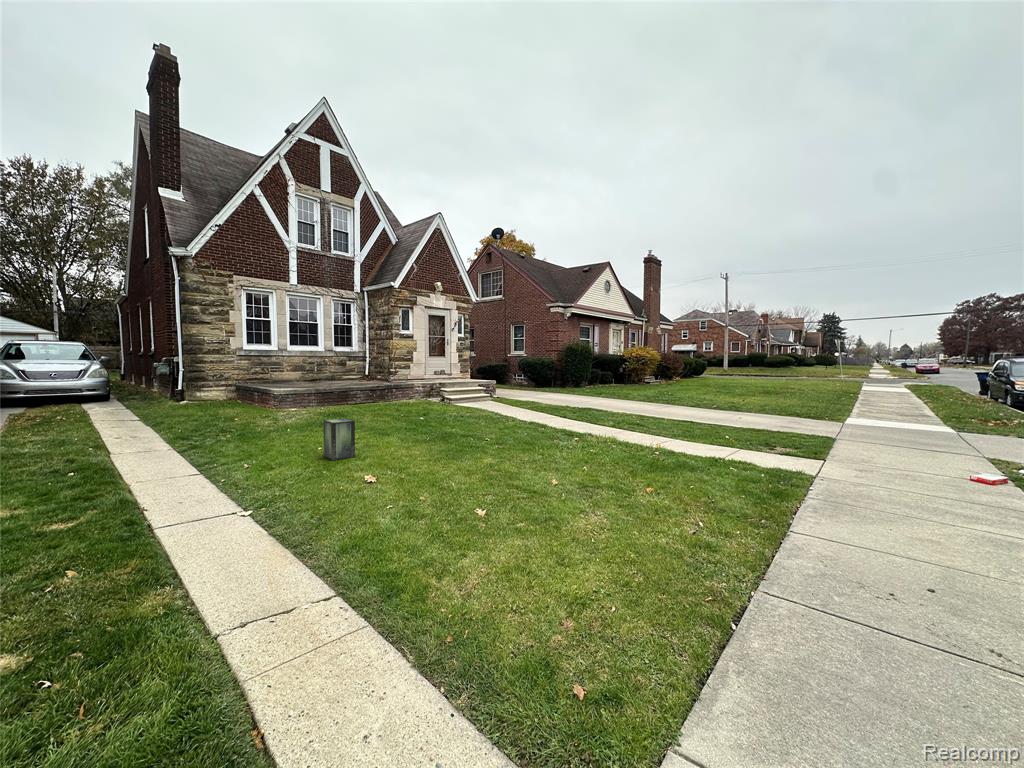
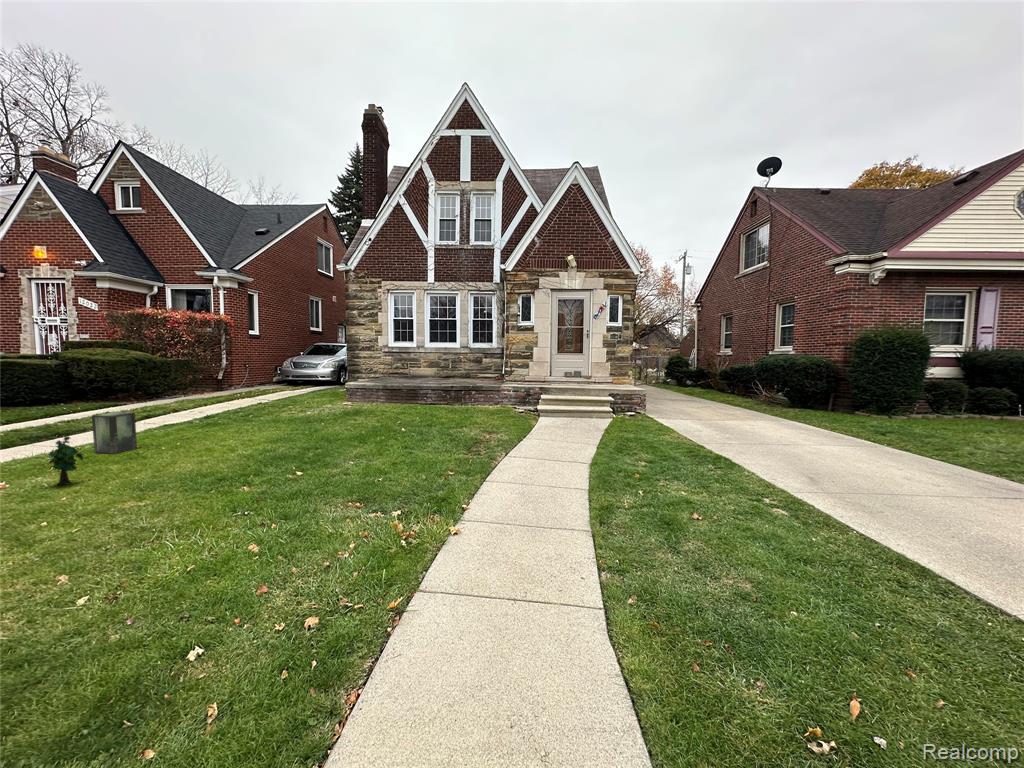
decorative plant: none [438,426,461,466] -> present [48,436,83,485]

